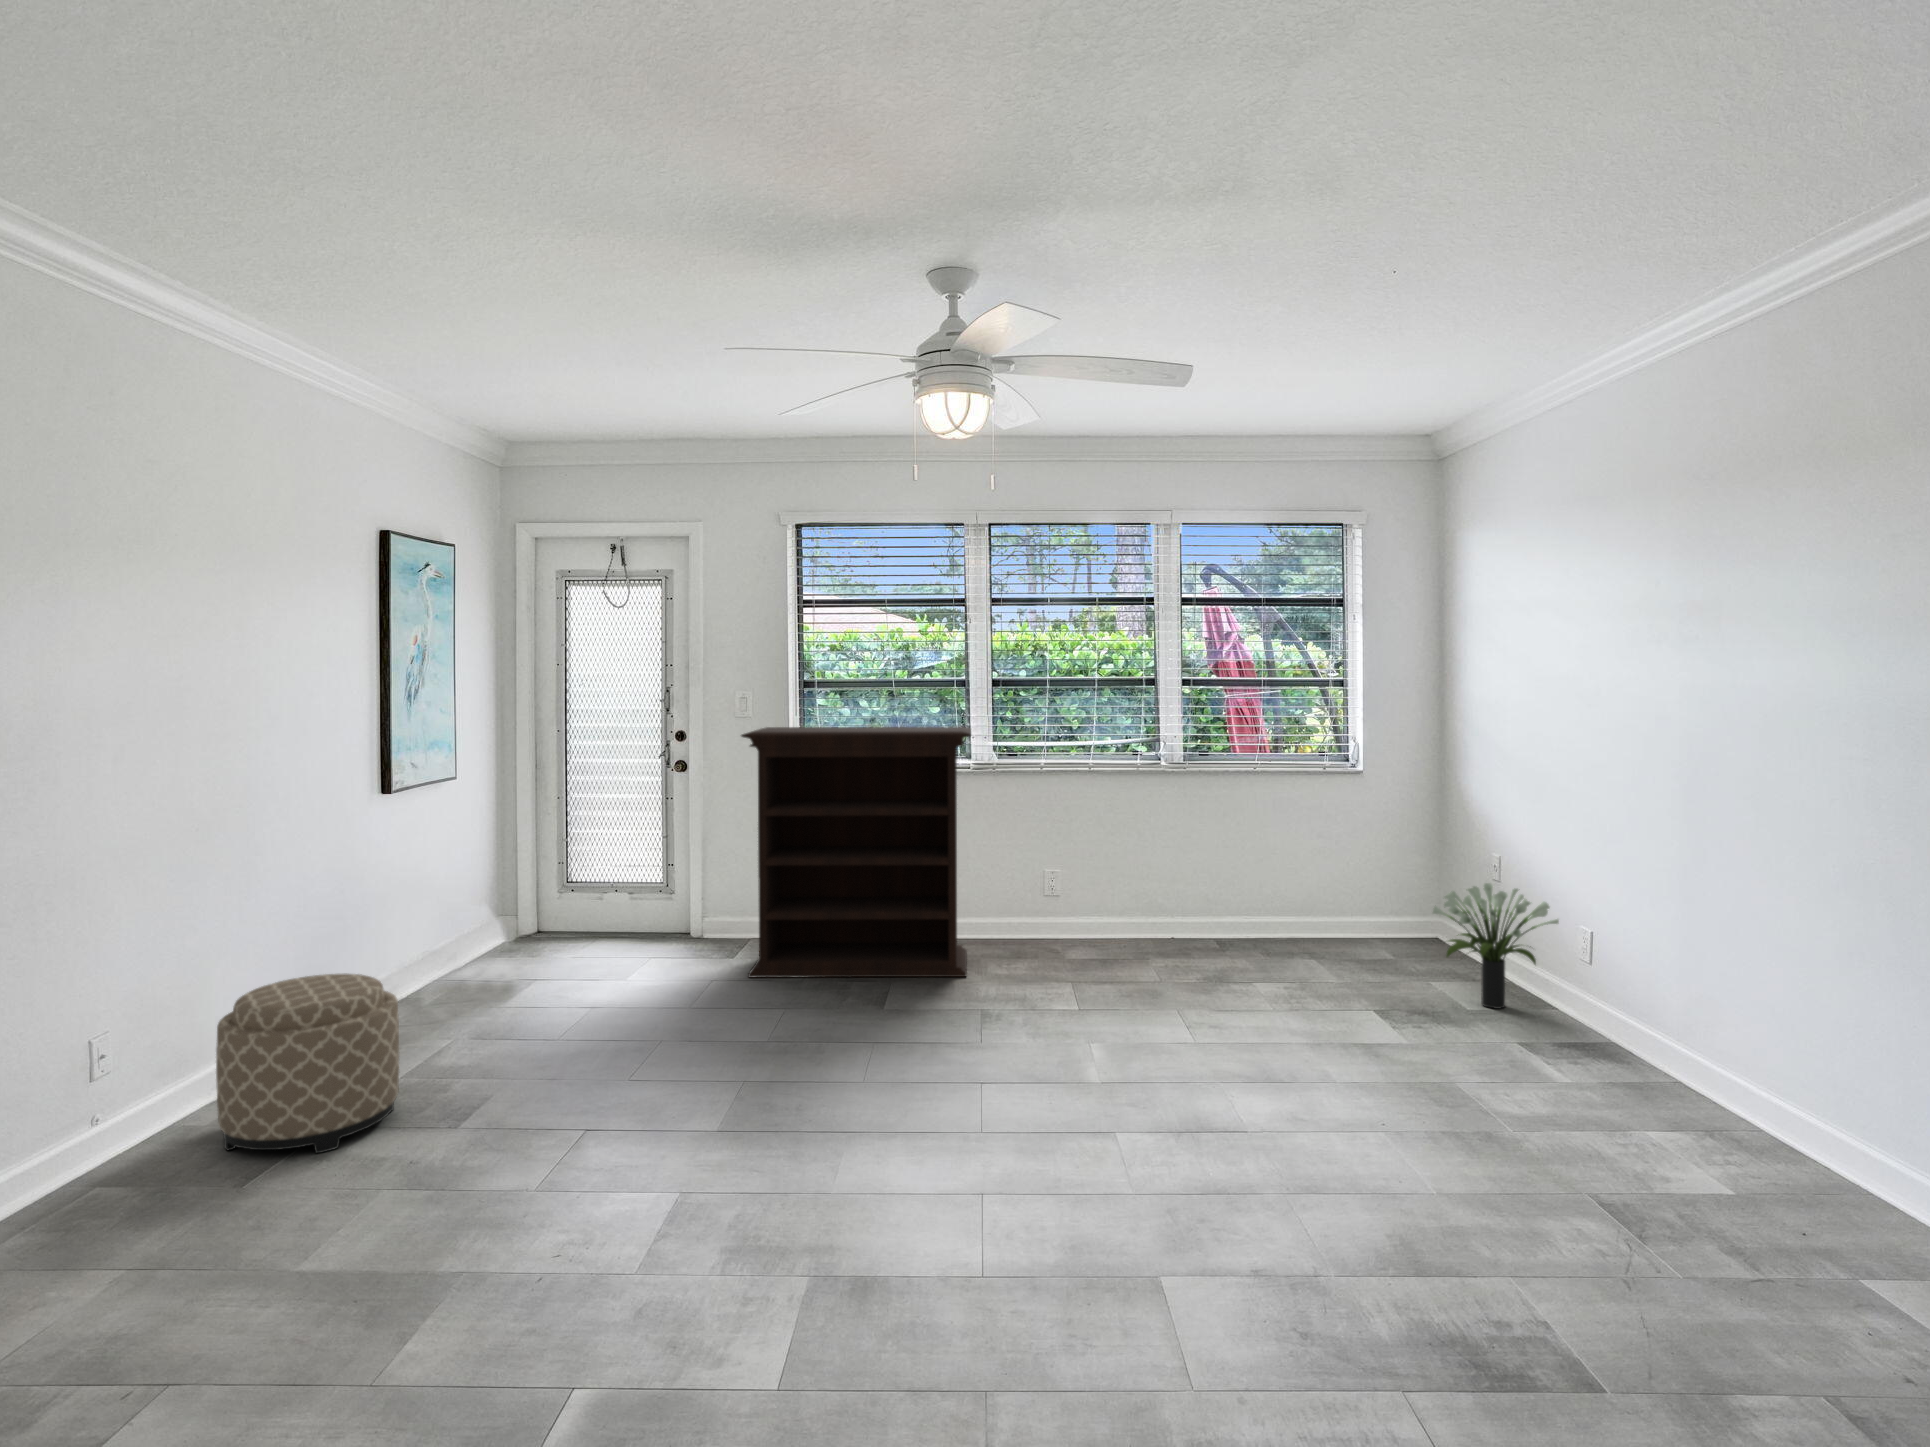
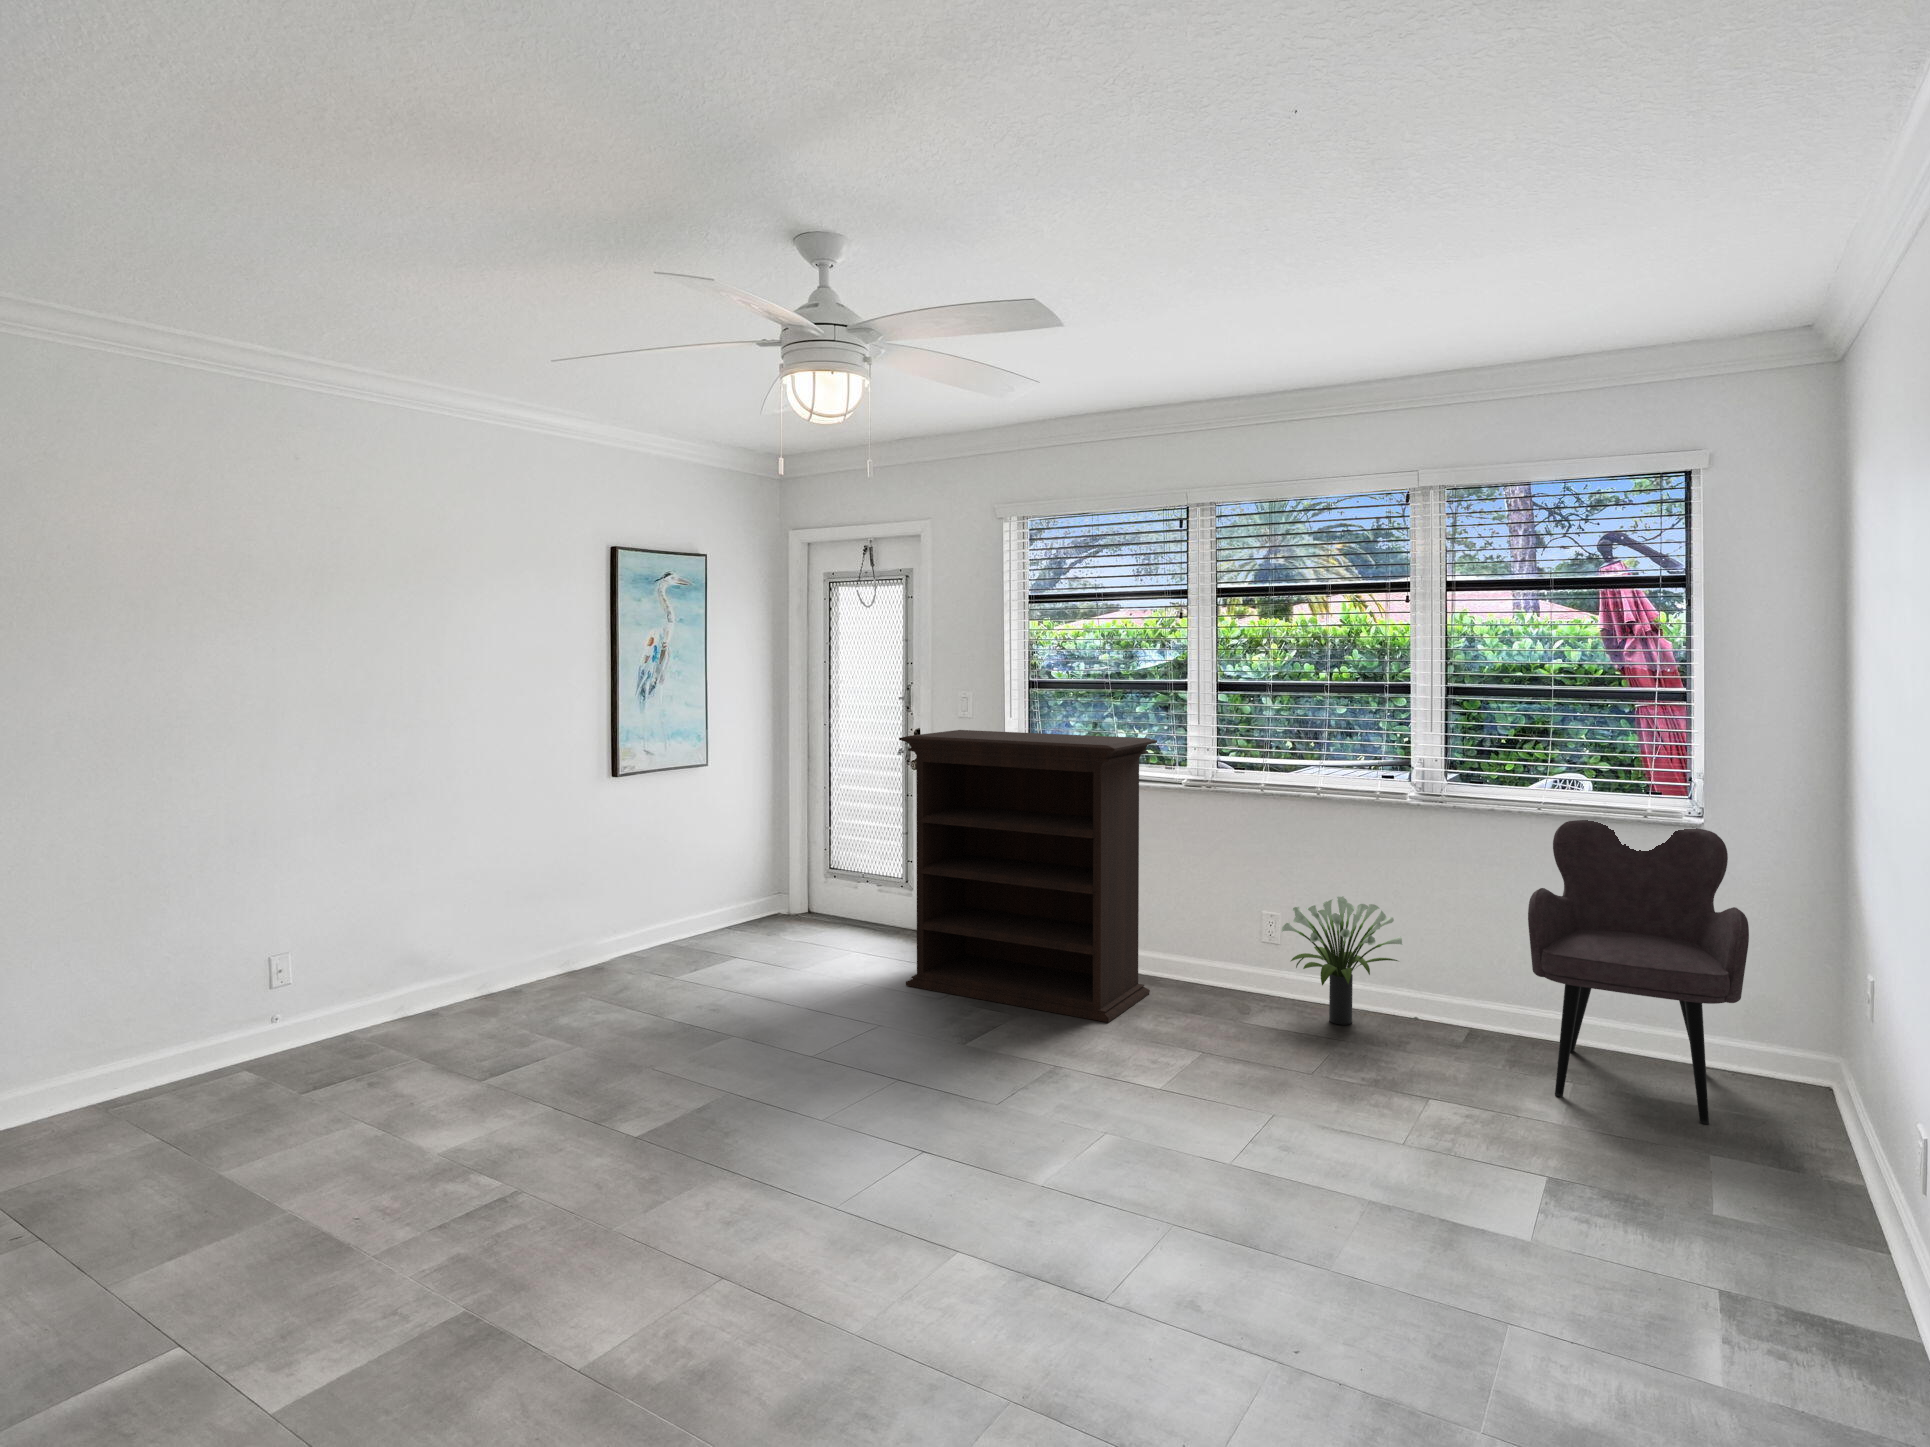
armchair: none [1280,772,1426,971] -> present [1528,820,1749,1124]
potted plant: present [1433,883,1559,1009] -> present [1281,896,1403,1025]
ottoman: present [216,974,399,1153] -> none [342,933,493,1086]

